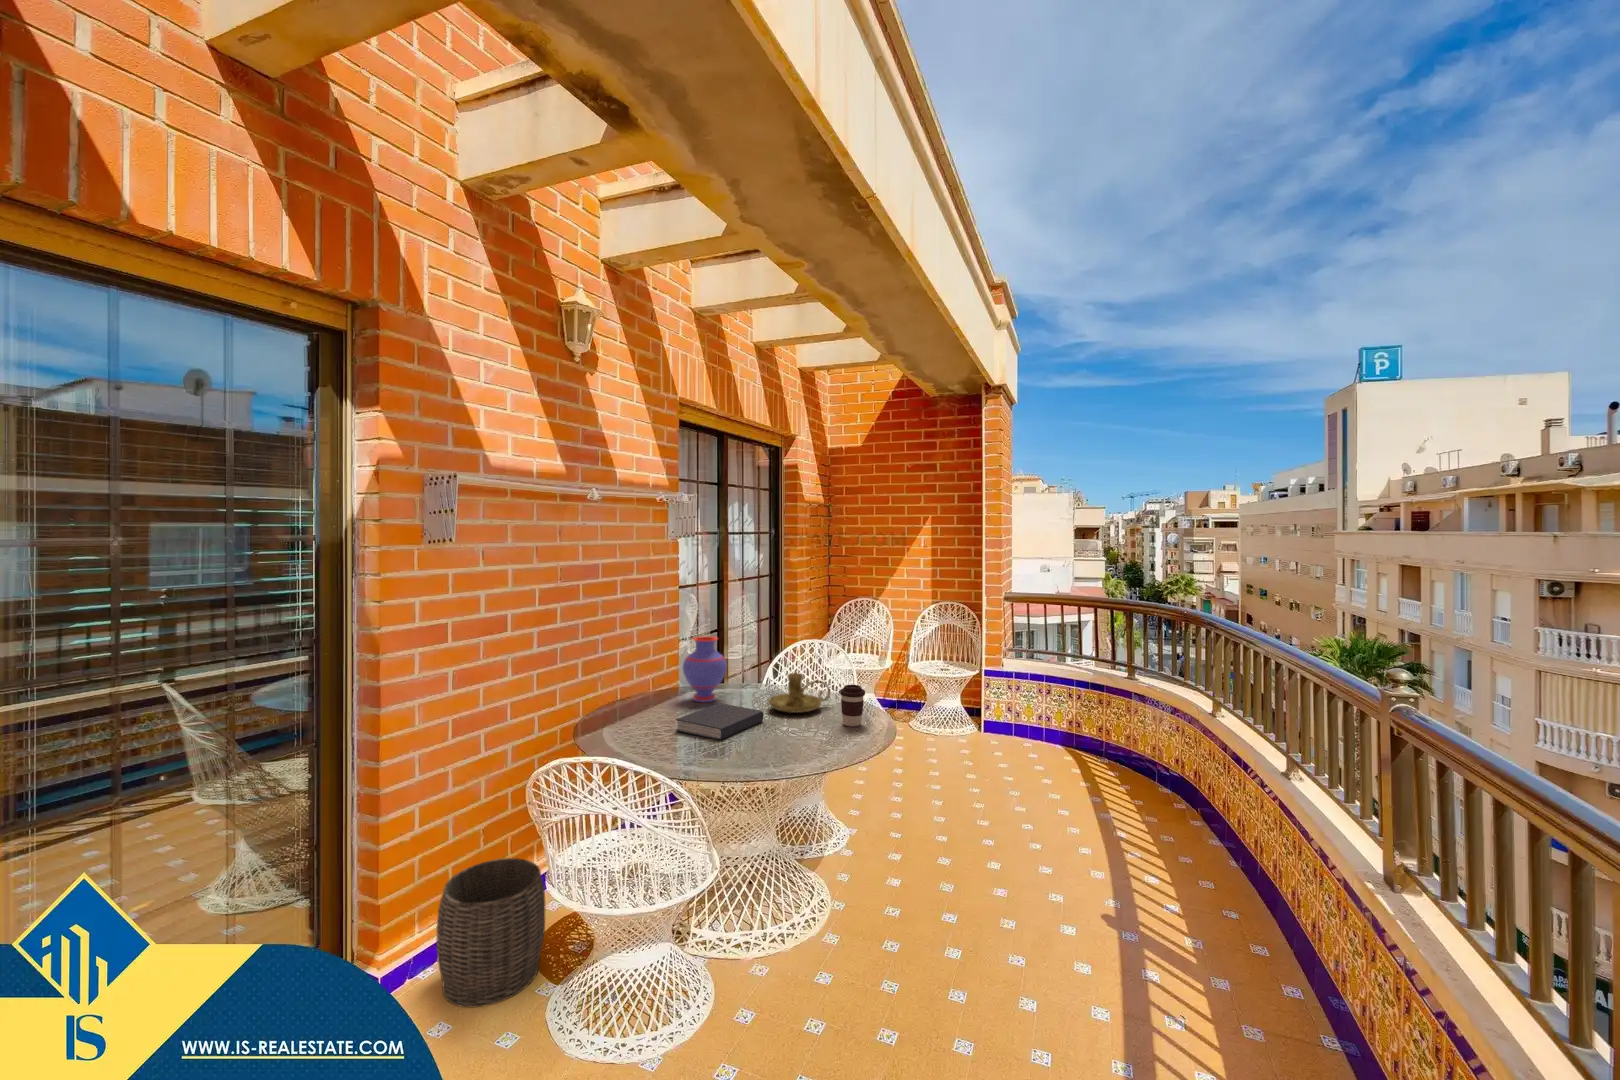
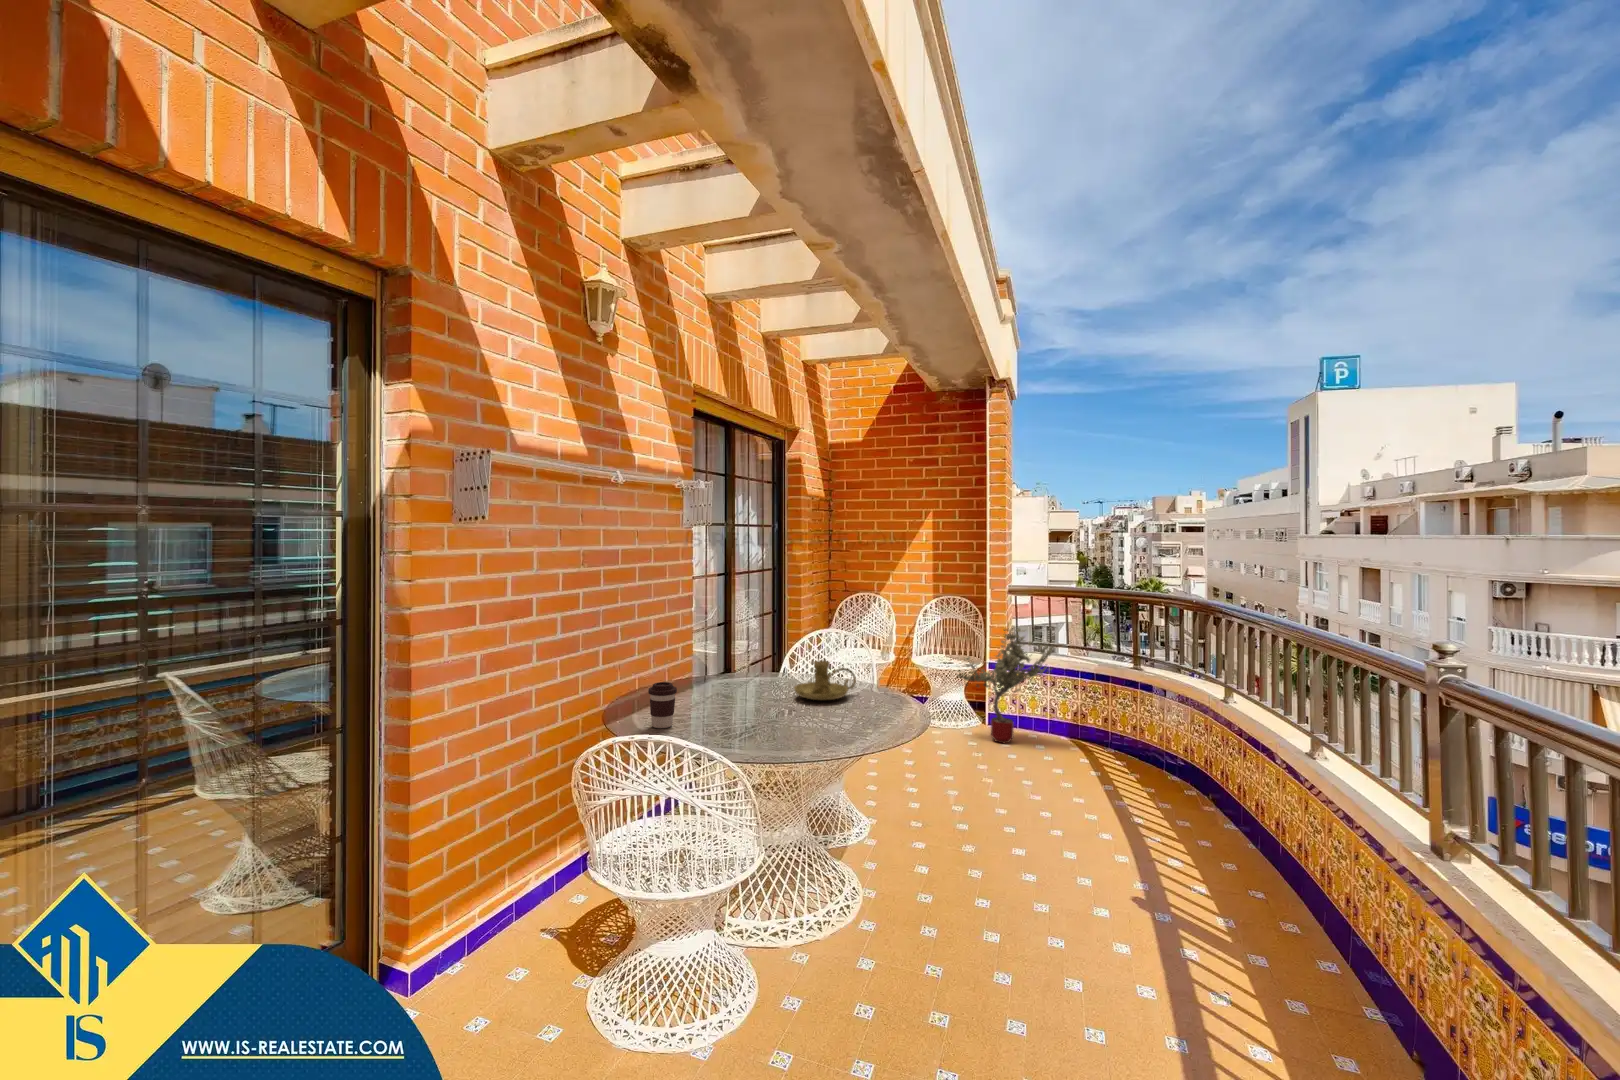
potted tree: none [951,634,1049,750] -> present [957,628,1052,743]
vase: present [683,636,727,702] -> none [703,625,748,692]
coffee cup: present [840,685,865,727] -> present [648,682,677,728]
book: present [676,703,763,740] -> none [706,691,793,727]
woven basket: present [436,858,545,1007] -> none [468,851,578,1005]

